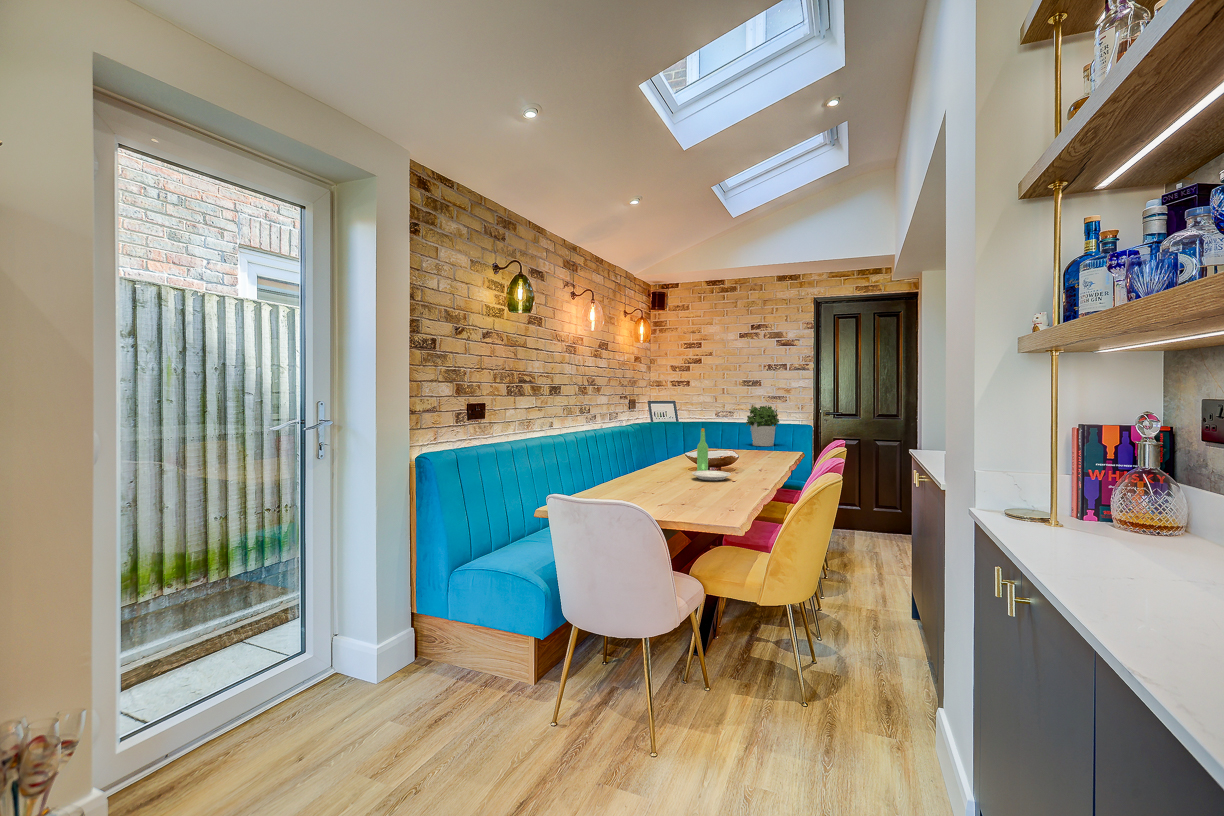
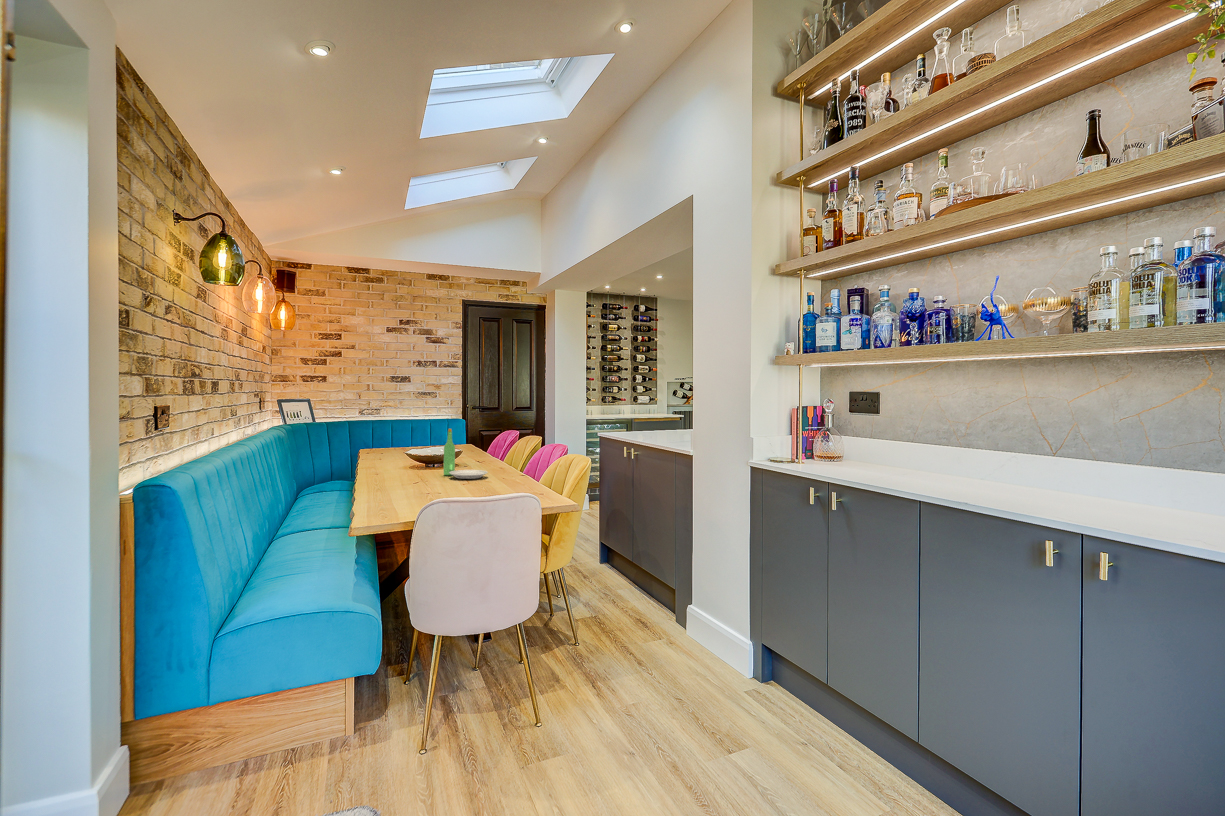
potted plant: present [746,405,779,446] -> none [401,403,437,446]

